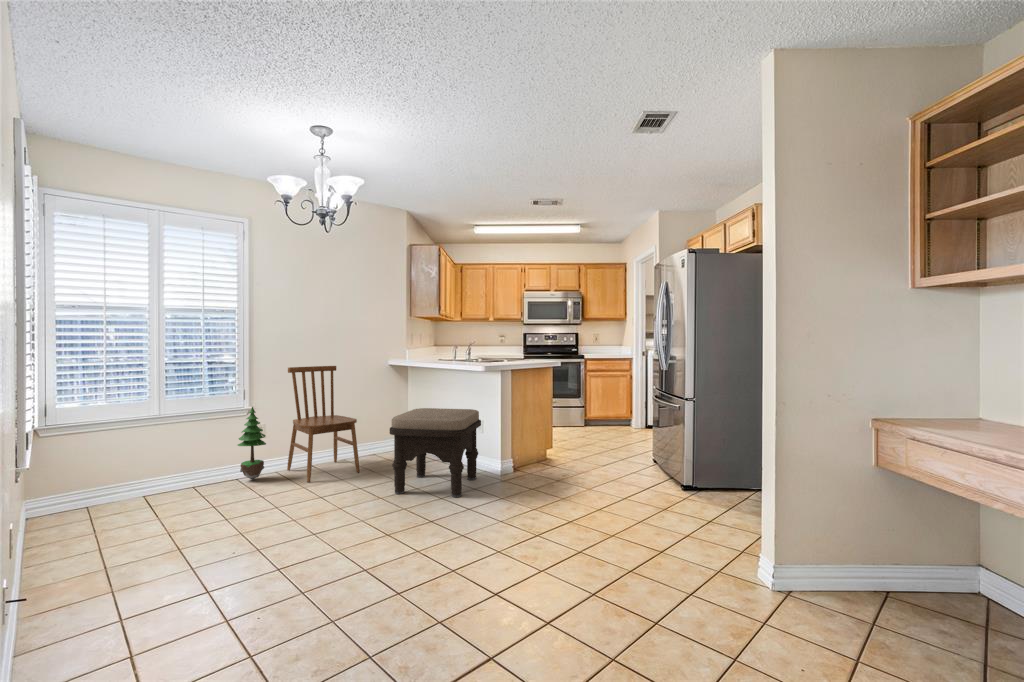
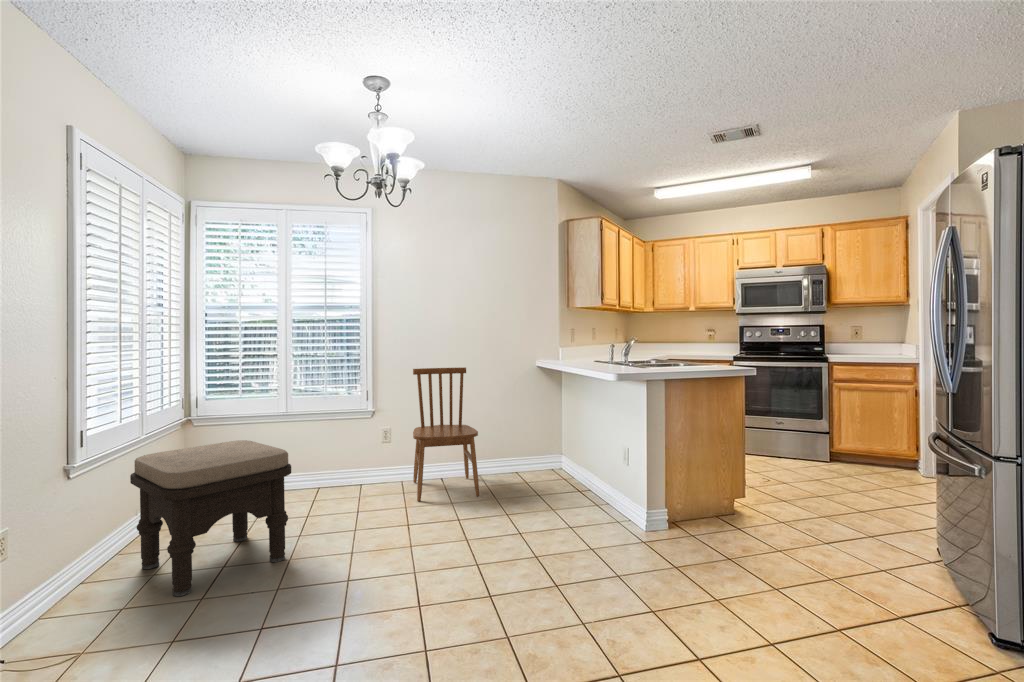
potted tree: present [238,407,266,480] -> none [359,410,388,490]
ottoman: present [390,408,481,497] -> present [130,440,291,596]

